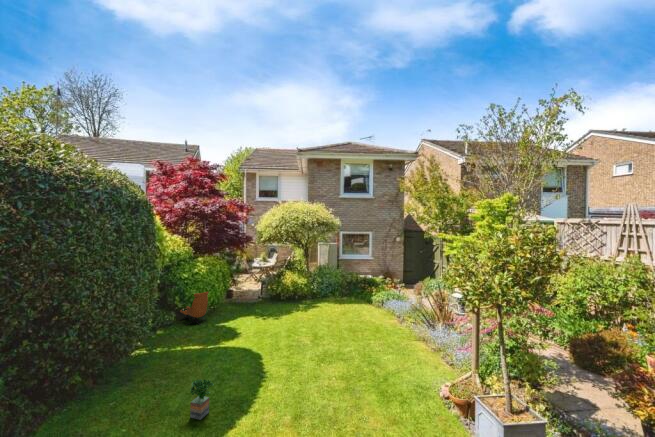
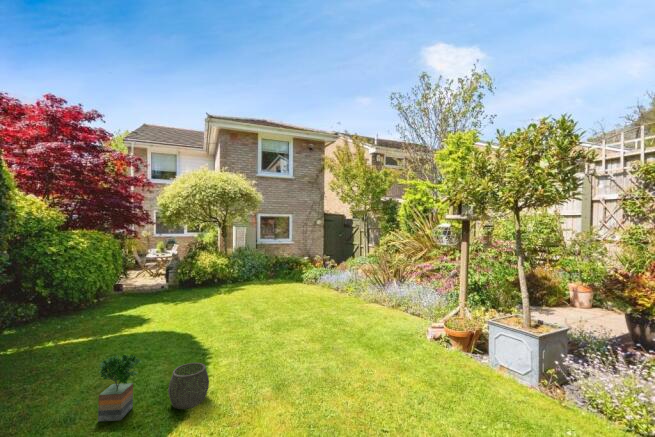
lounge chair: present [180,291,209,325] -> none [41,269,95,321]
woven basket: none [227,390,252,422] -> present [168,363,209,409]

